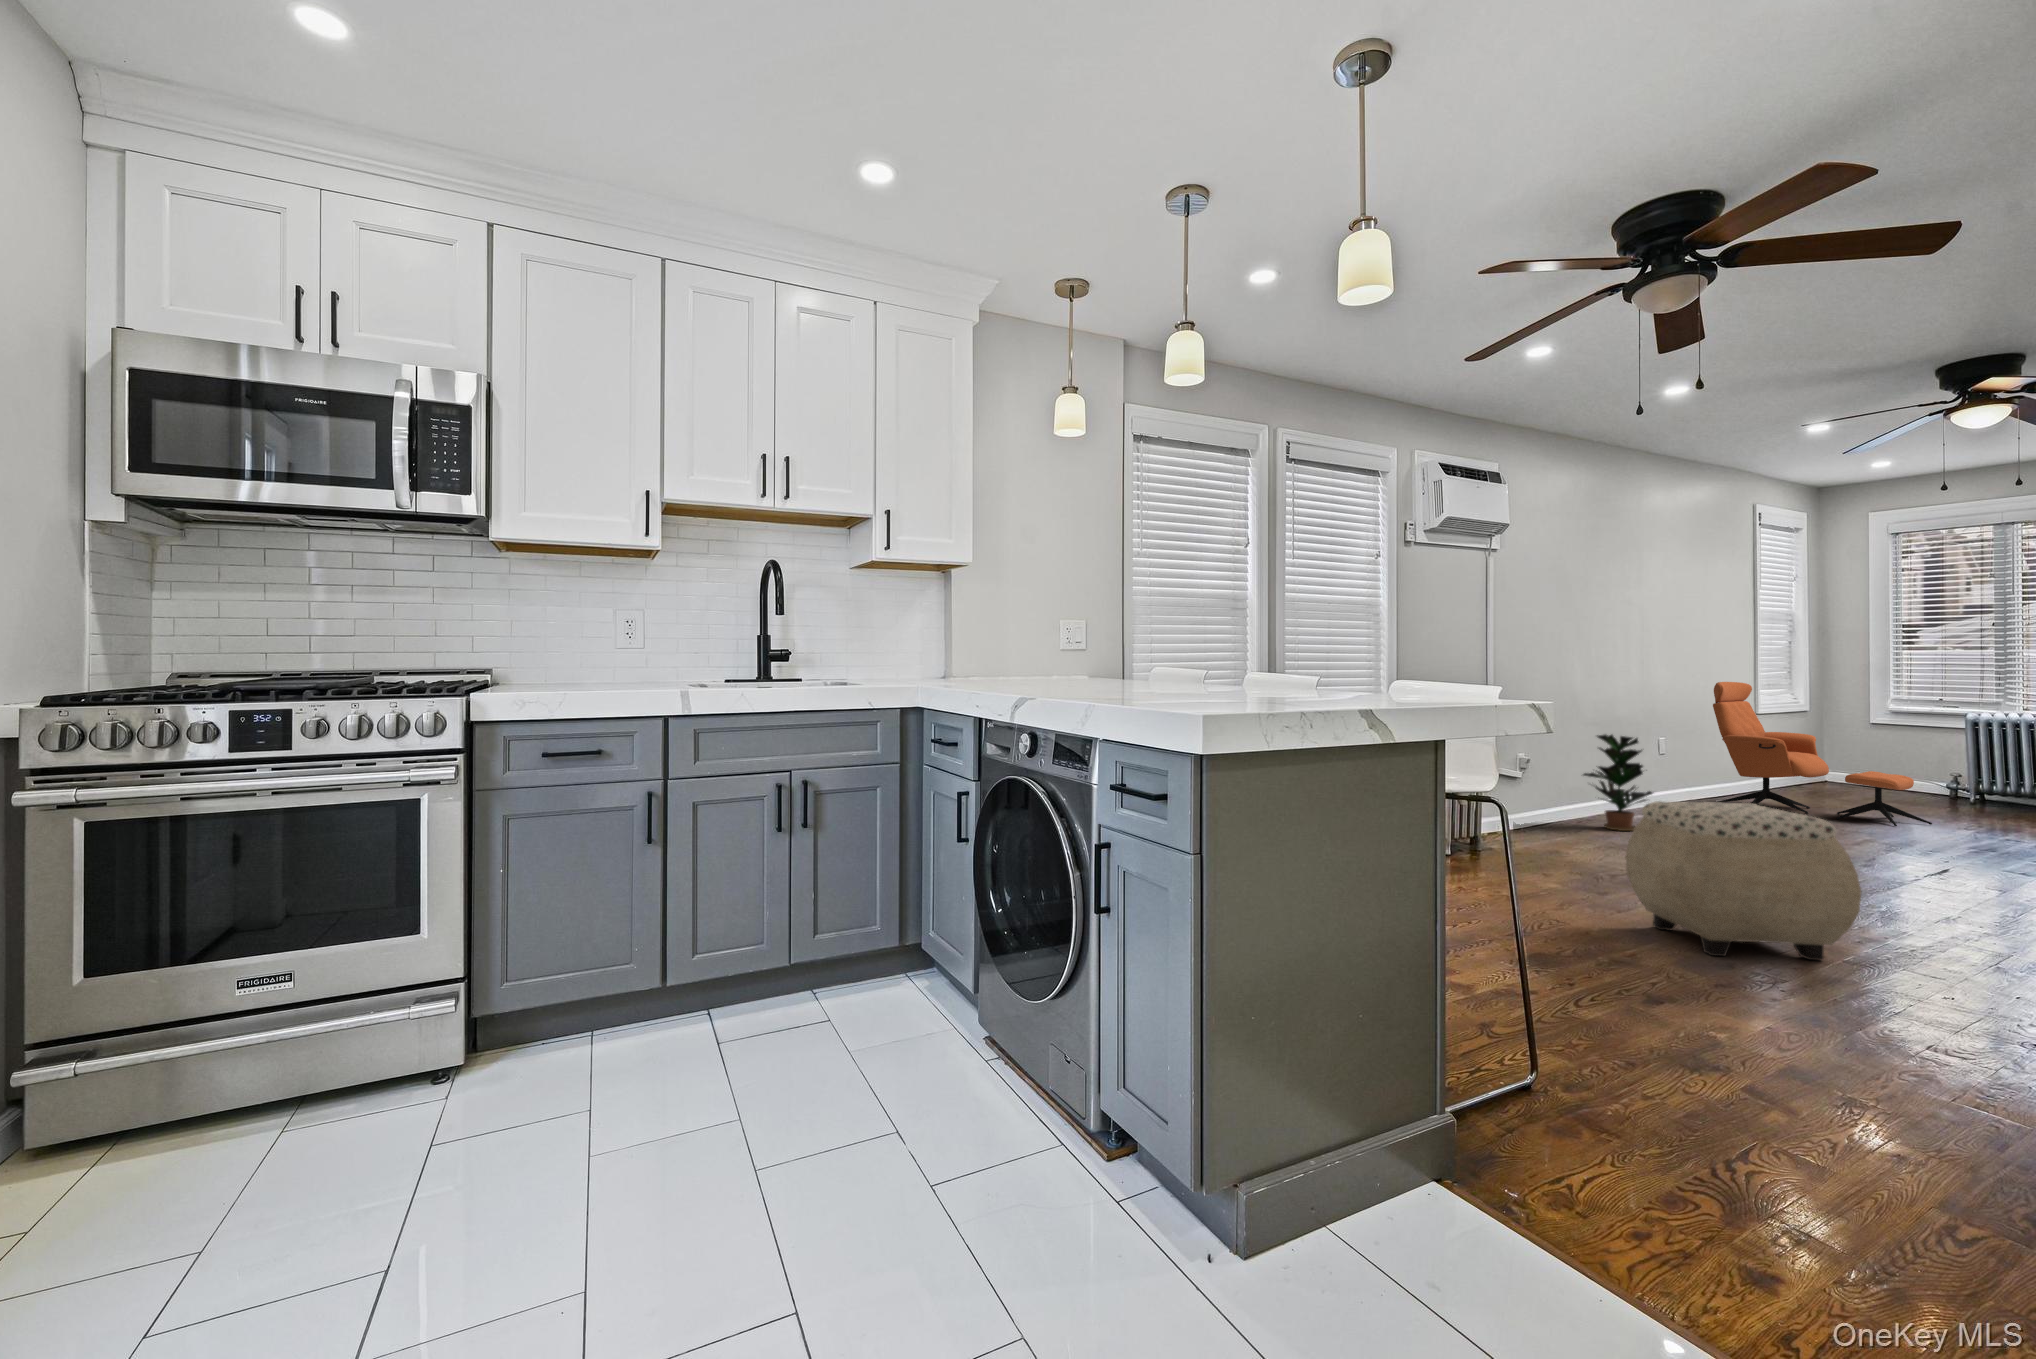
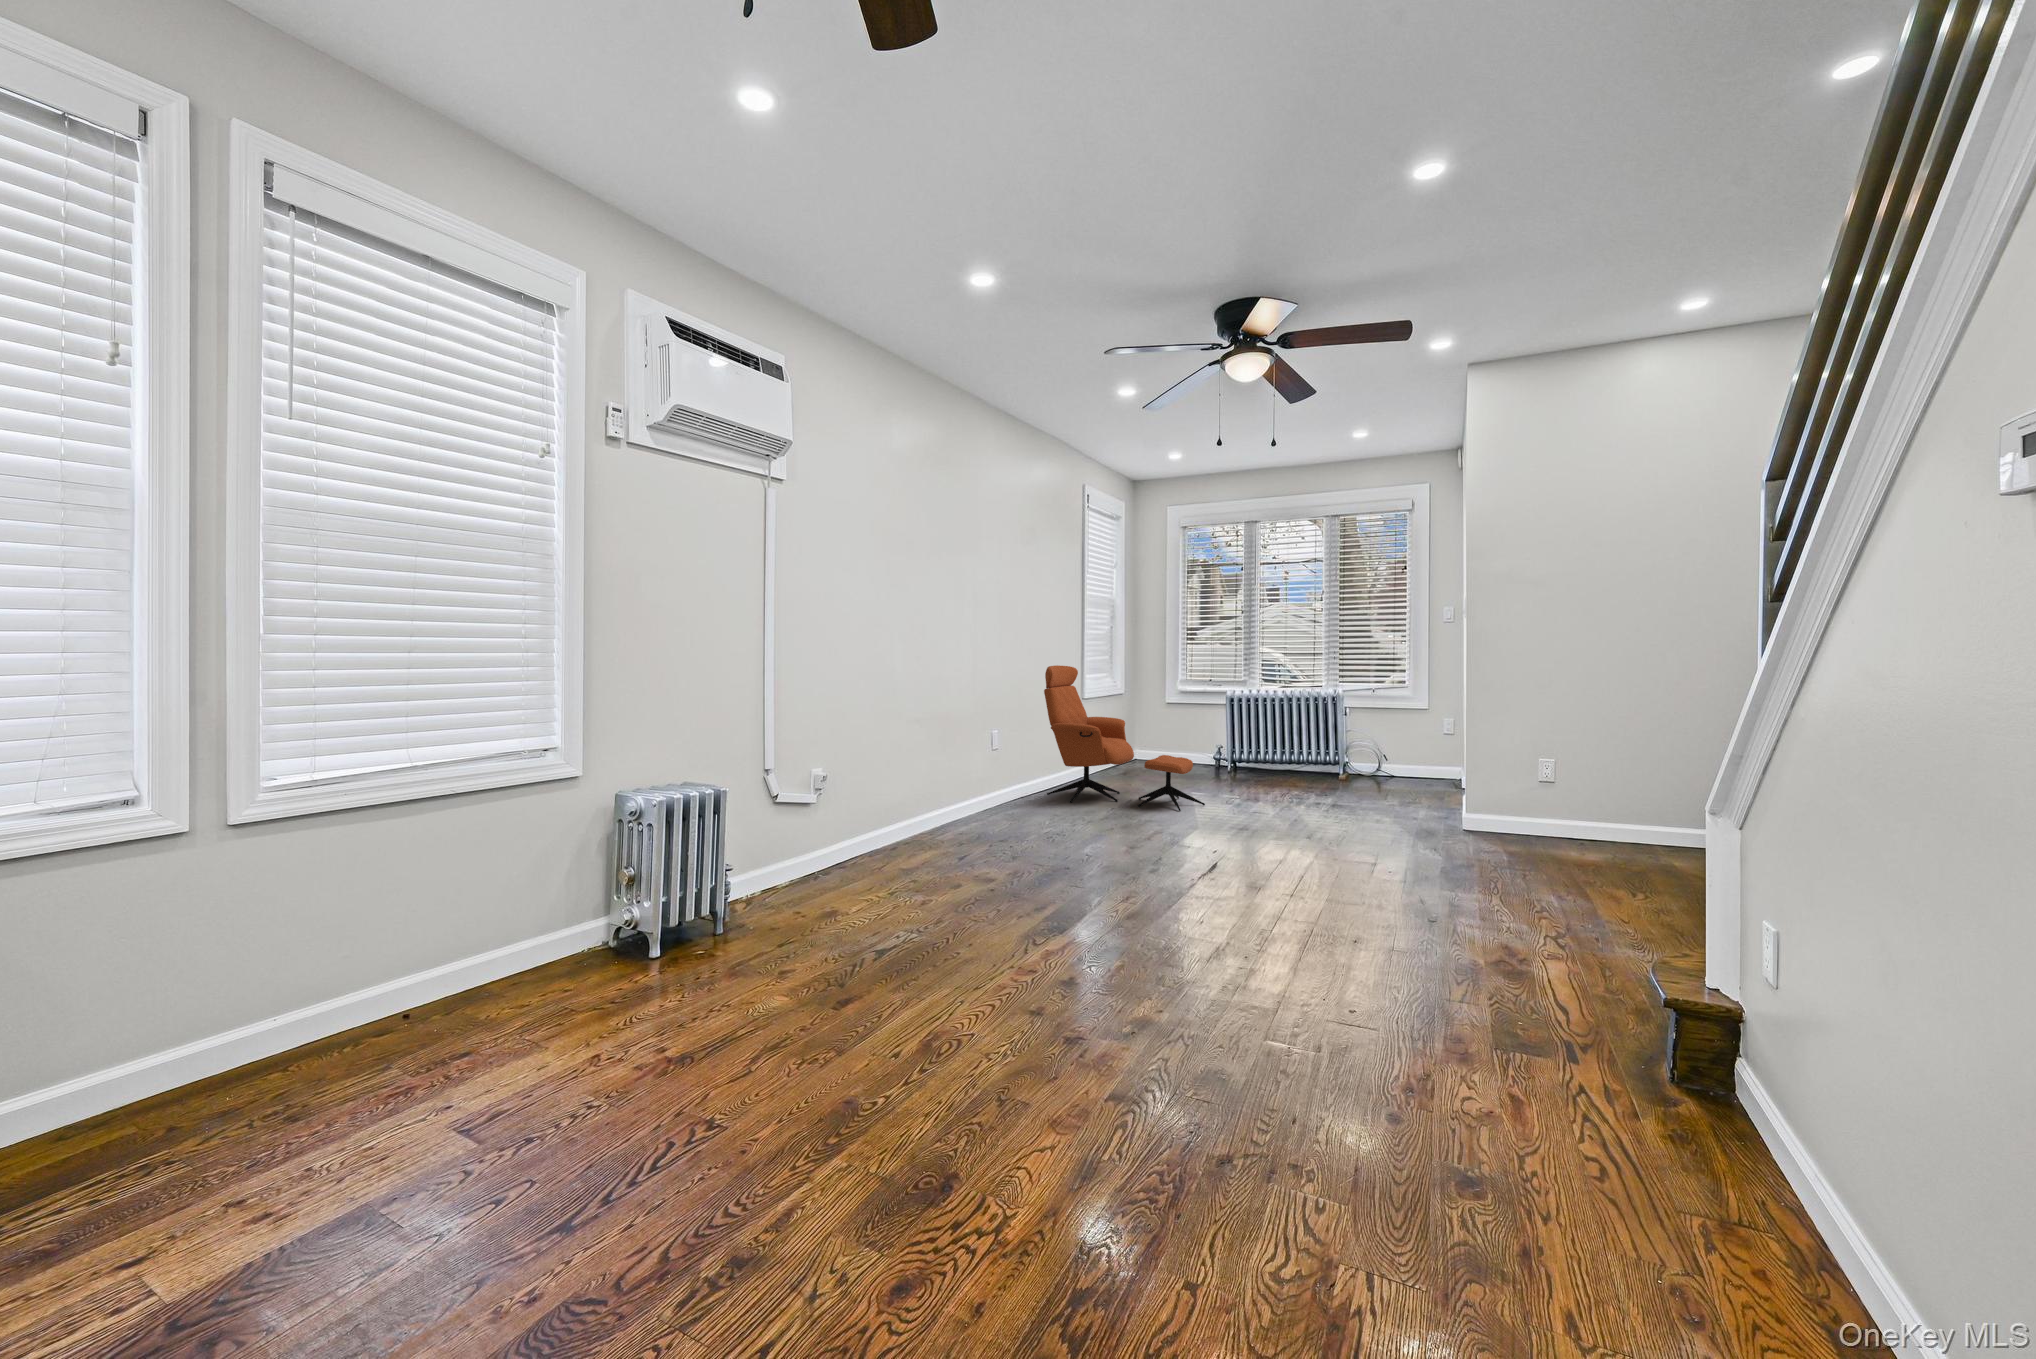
potted plant: present [1583,734,1653,831] -> none [901,734,974,855]
ottoman: present [1625,801,1861,961] -> none [836,879,1130,1207]

